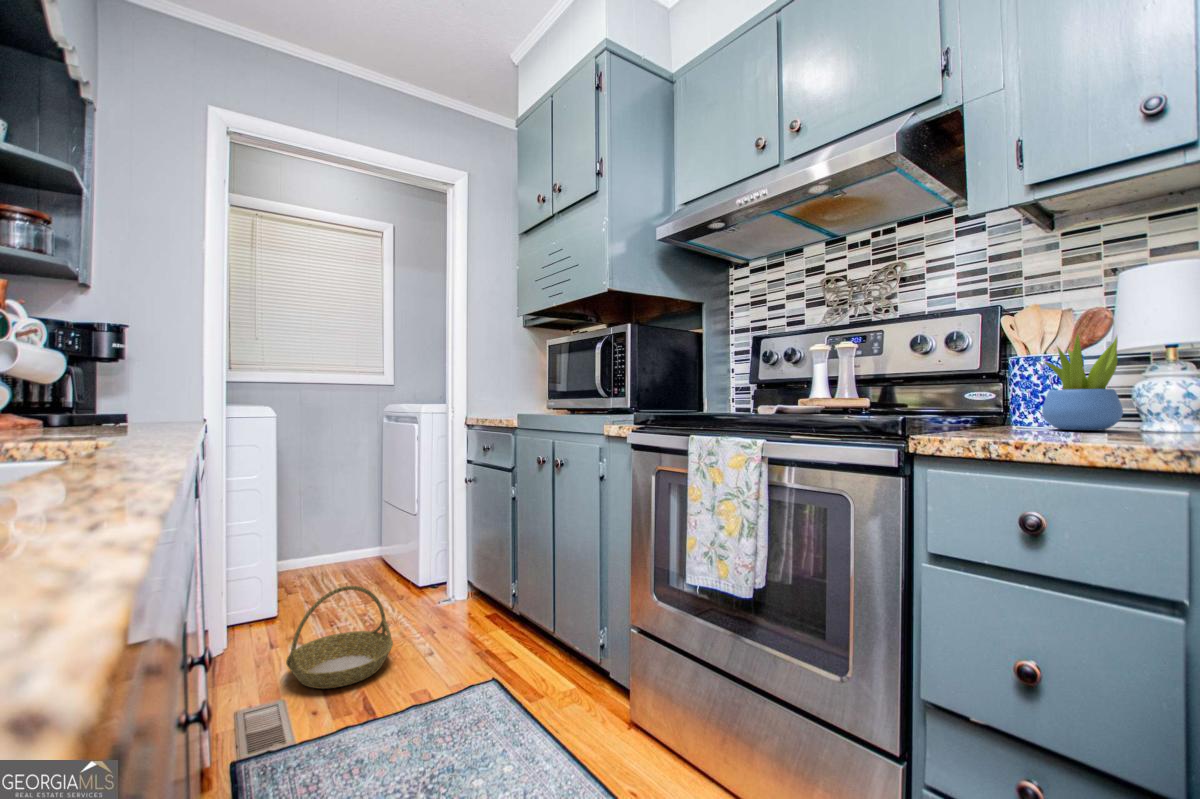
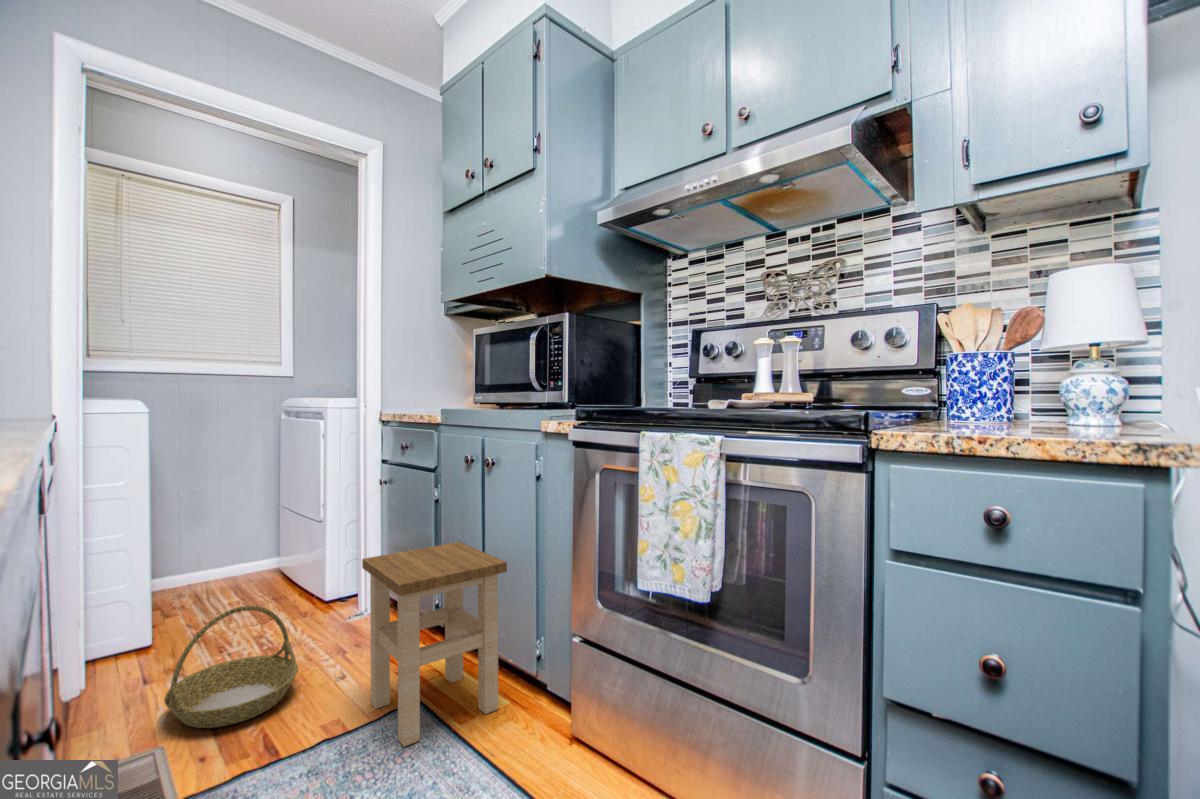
succulent plant: present [1042,334,1123,430] -> none [984,329,1059,424]
stool: none [446,537,572,718] -> present [362,542,507,746]

